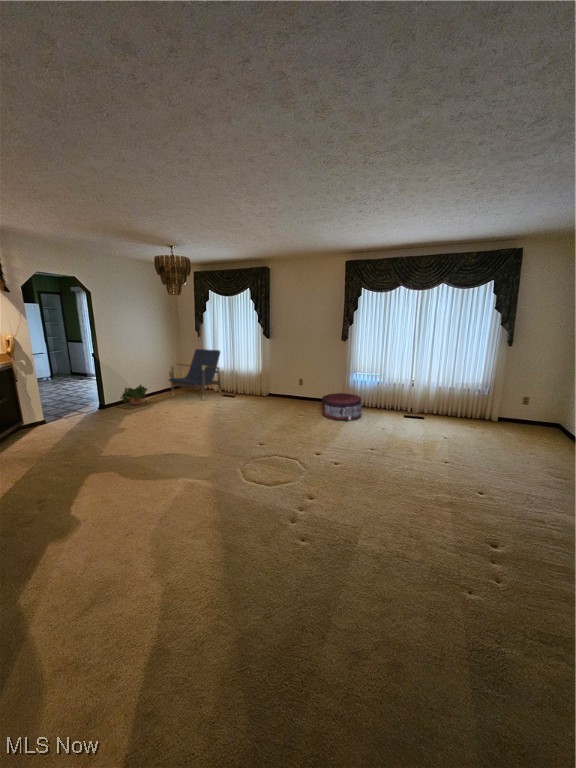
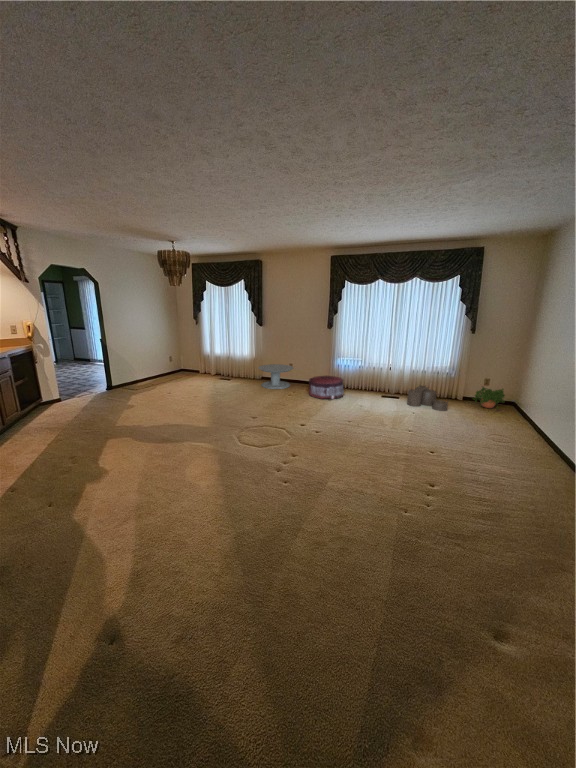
lounge chair: present [169,349,221,400] -> none [170,336,218,383]
side table: none [265,380,304,408] -> present [258,364,293,389]
potted plant: present [121,385,147,405] -> present [473,387,505,408]
woven basket: none [435,403,485,435] -> present [407,385,448,411]

